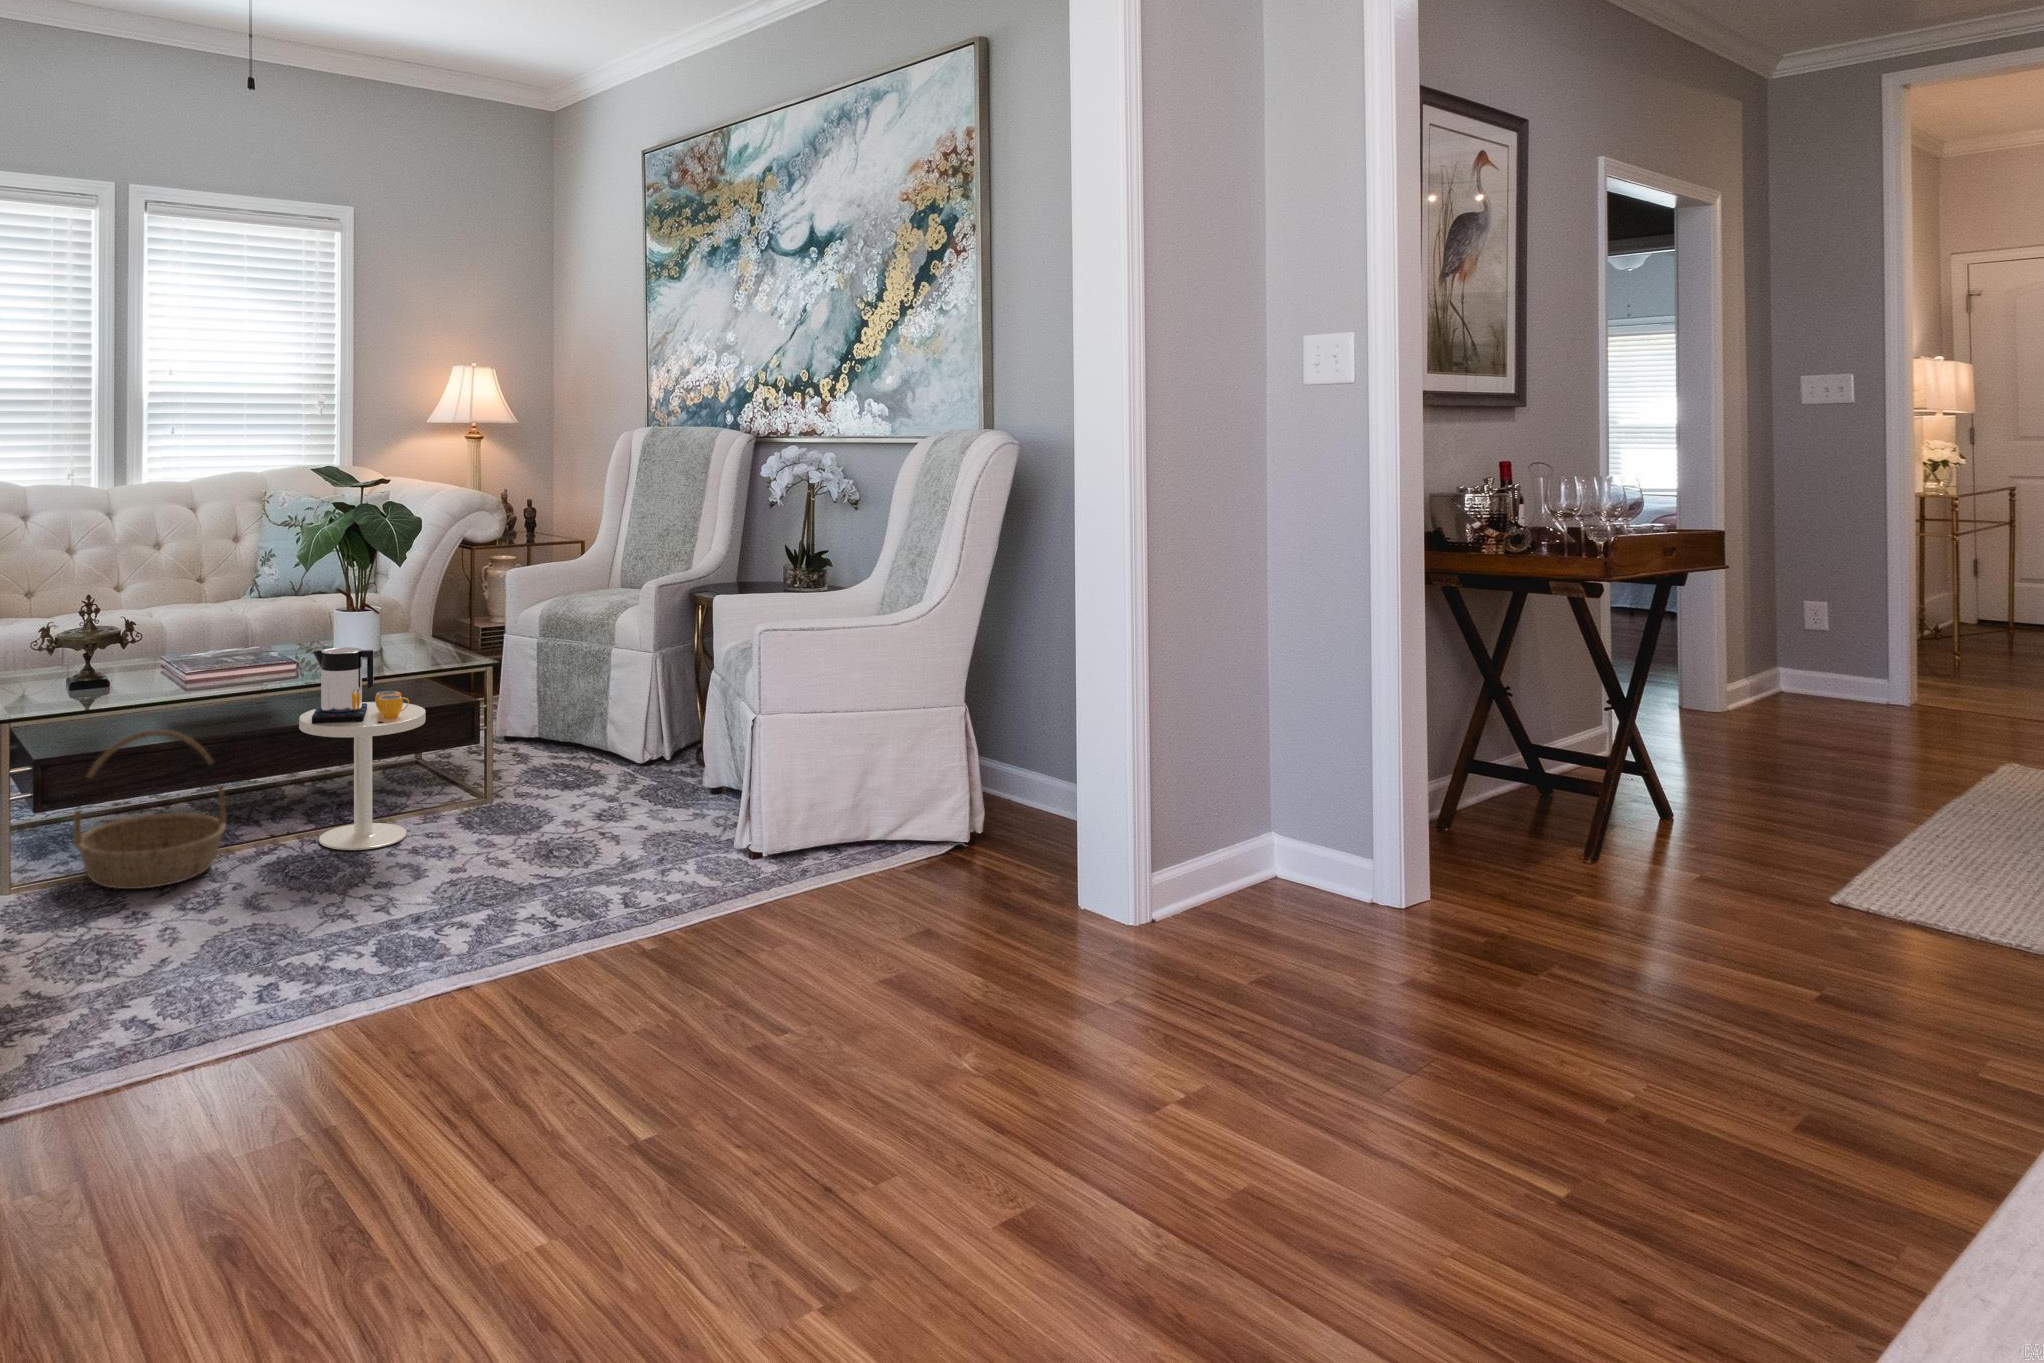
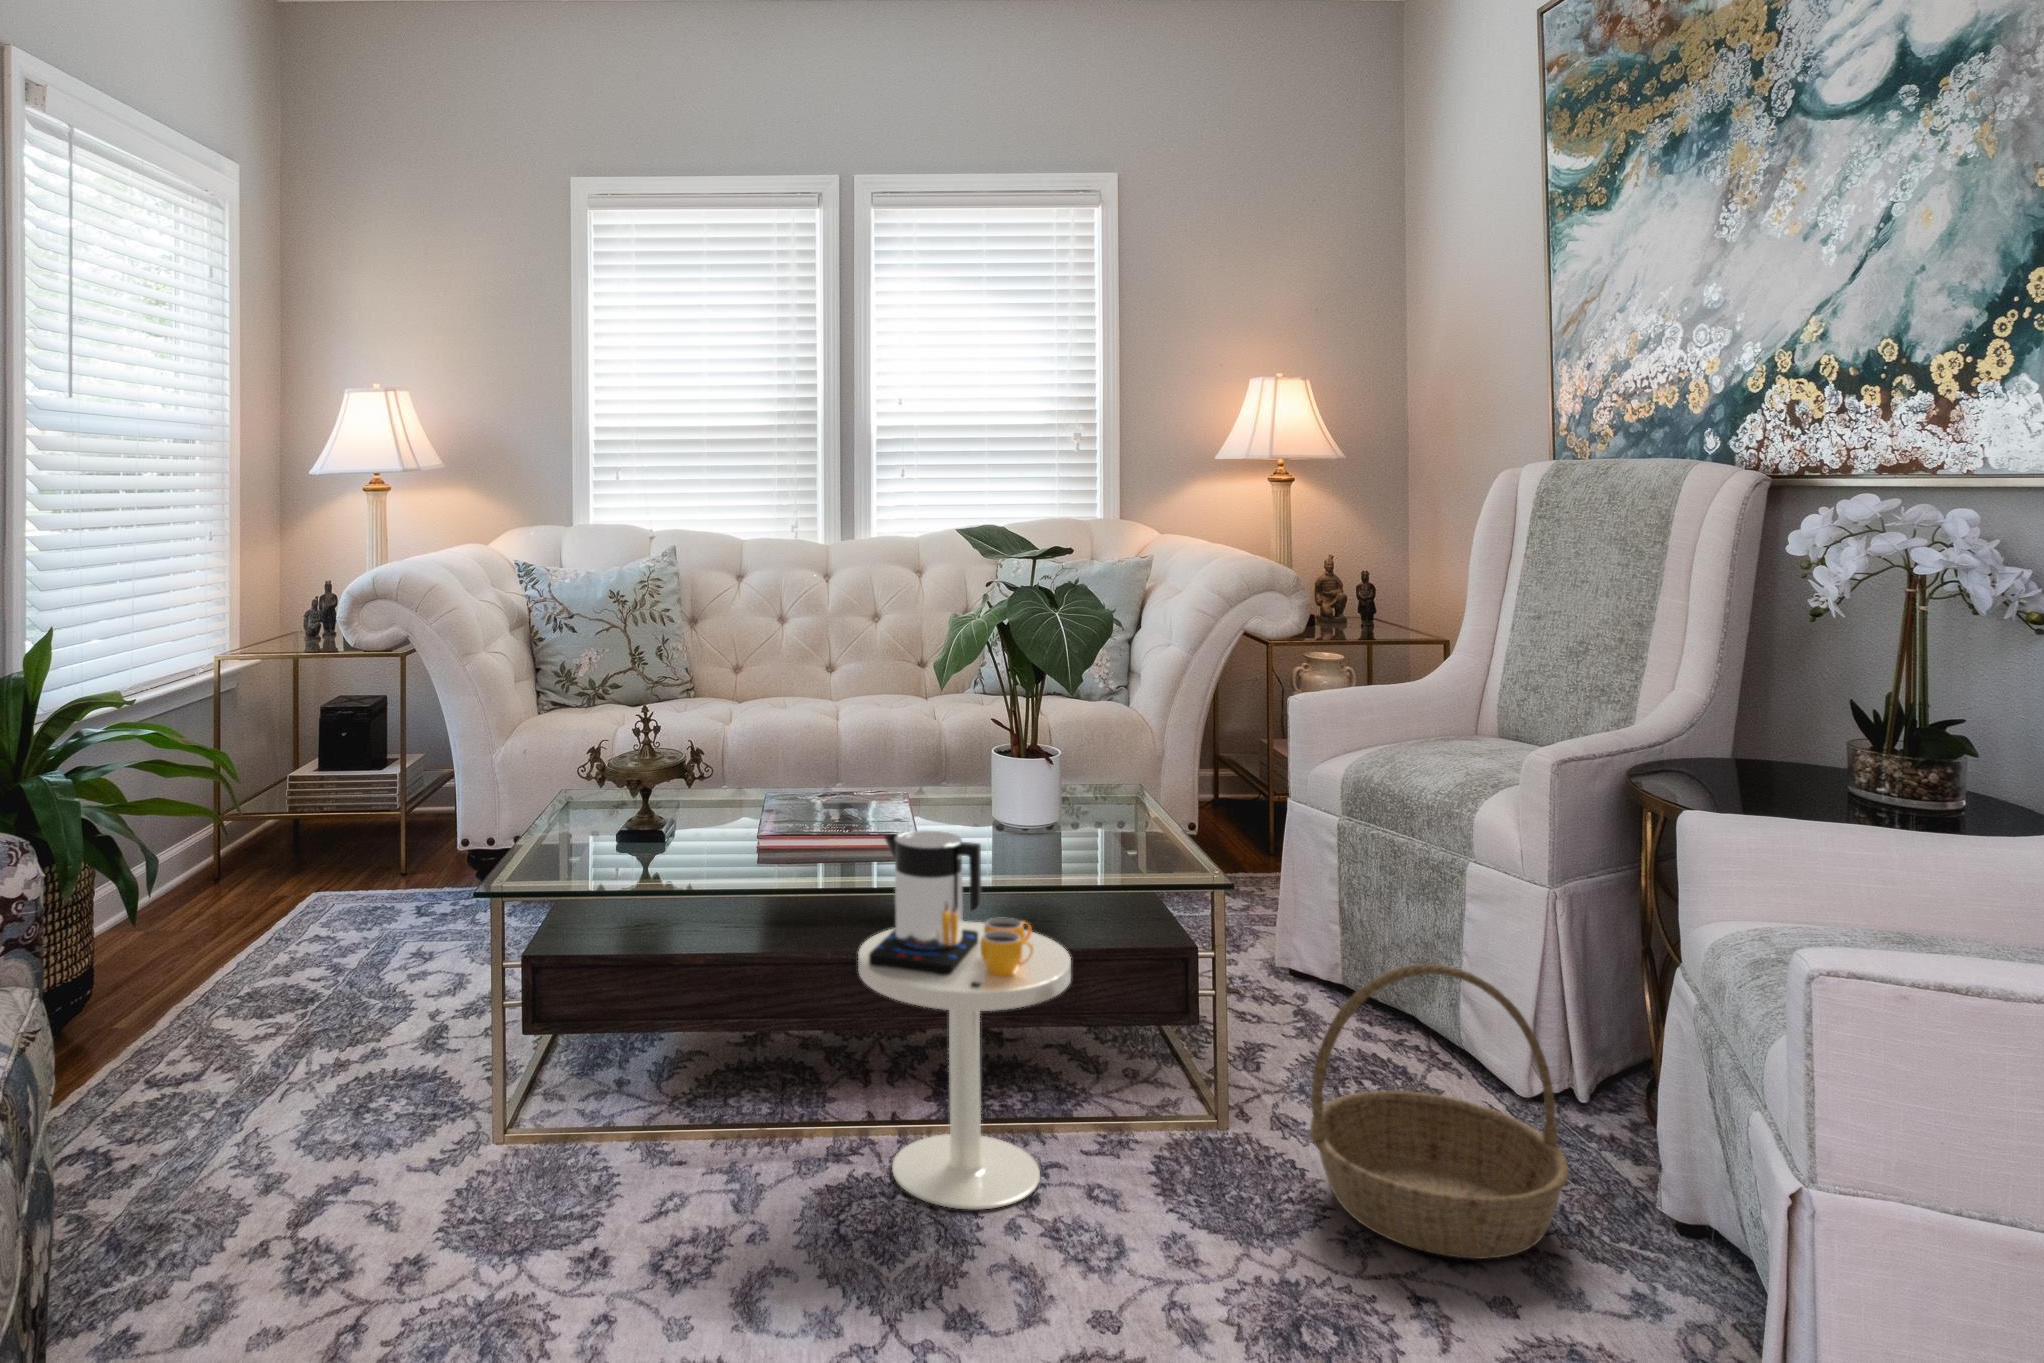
basket: present [73,730,226,889] -> present [1310,964,1569,1259]

